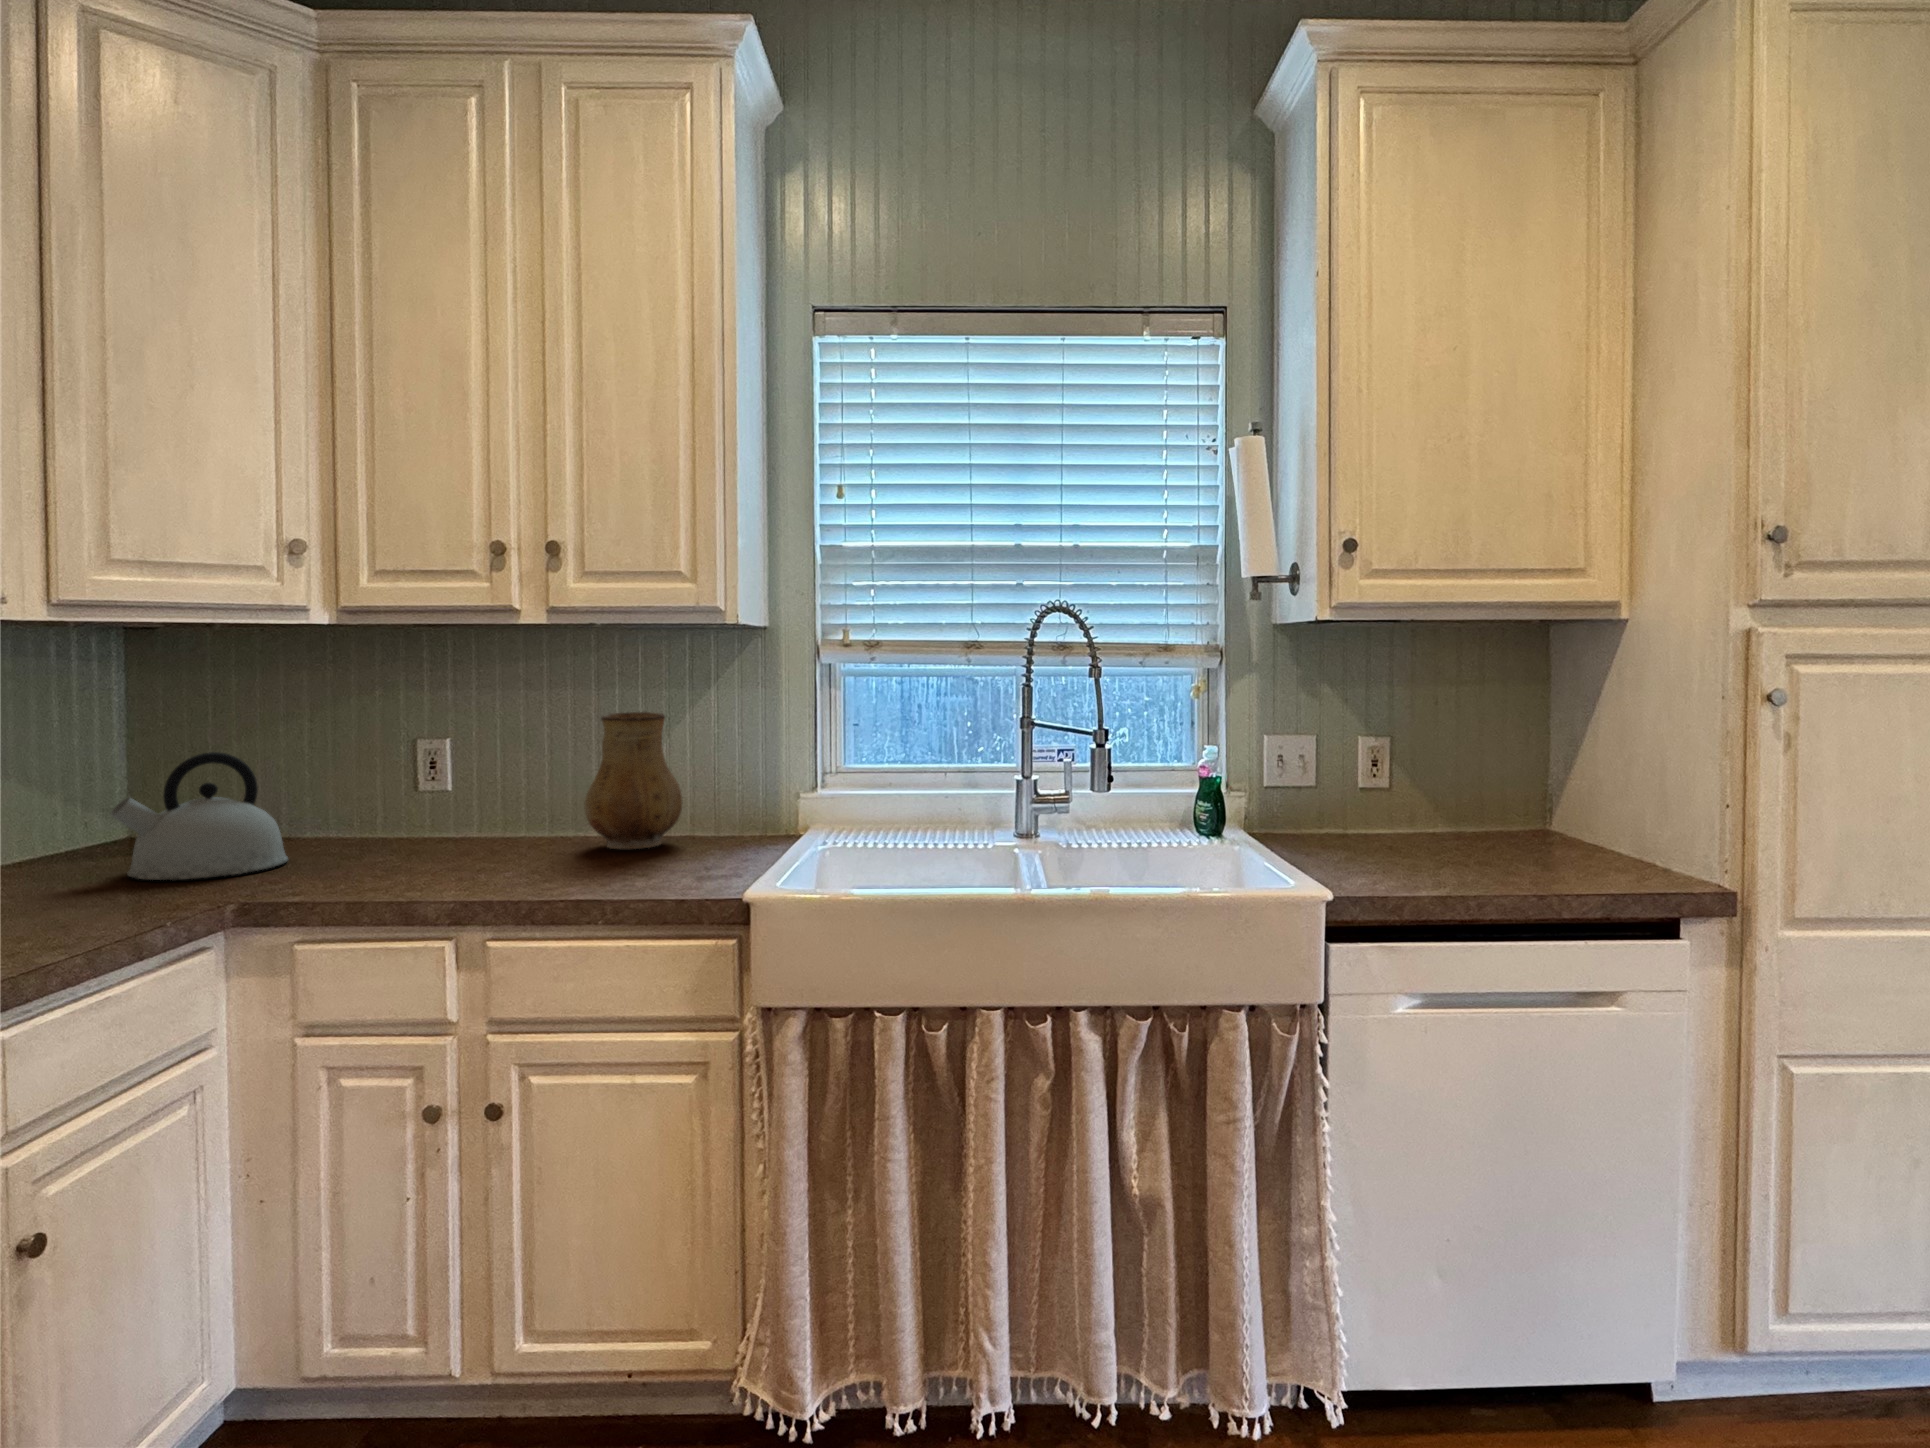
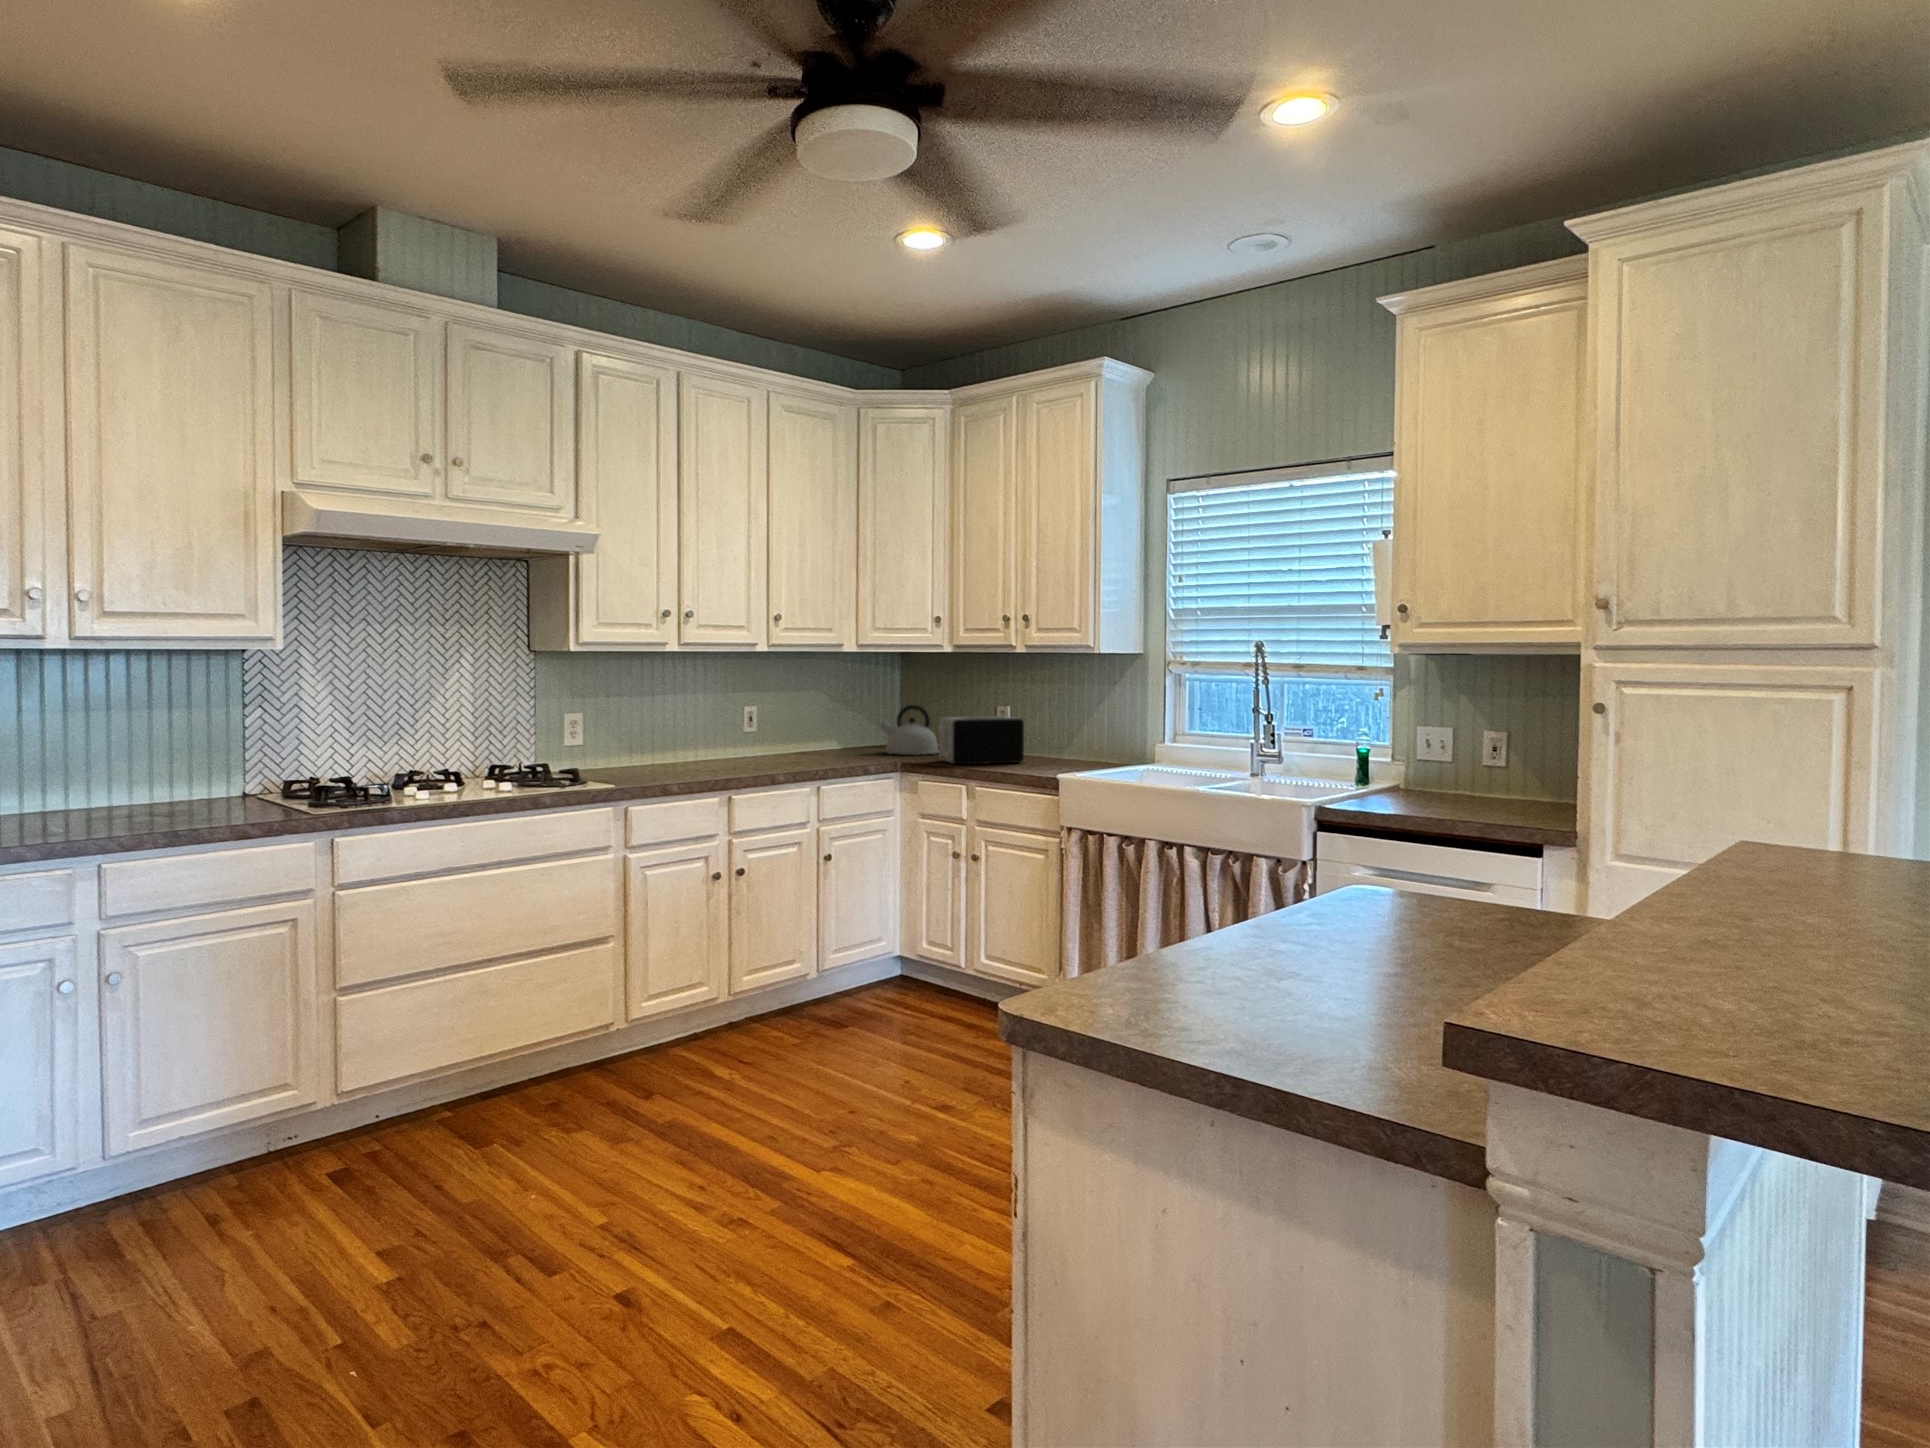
ceramic pitcher: present [584,712,682,849] -> none [1048,696,1094,763]
toaster: none [333,764,553,892] -> present [939,716,1024,764]

